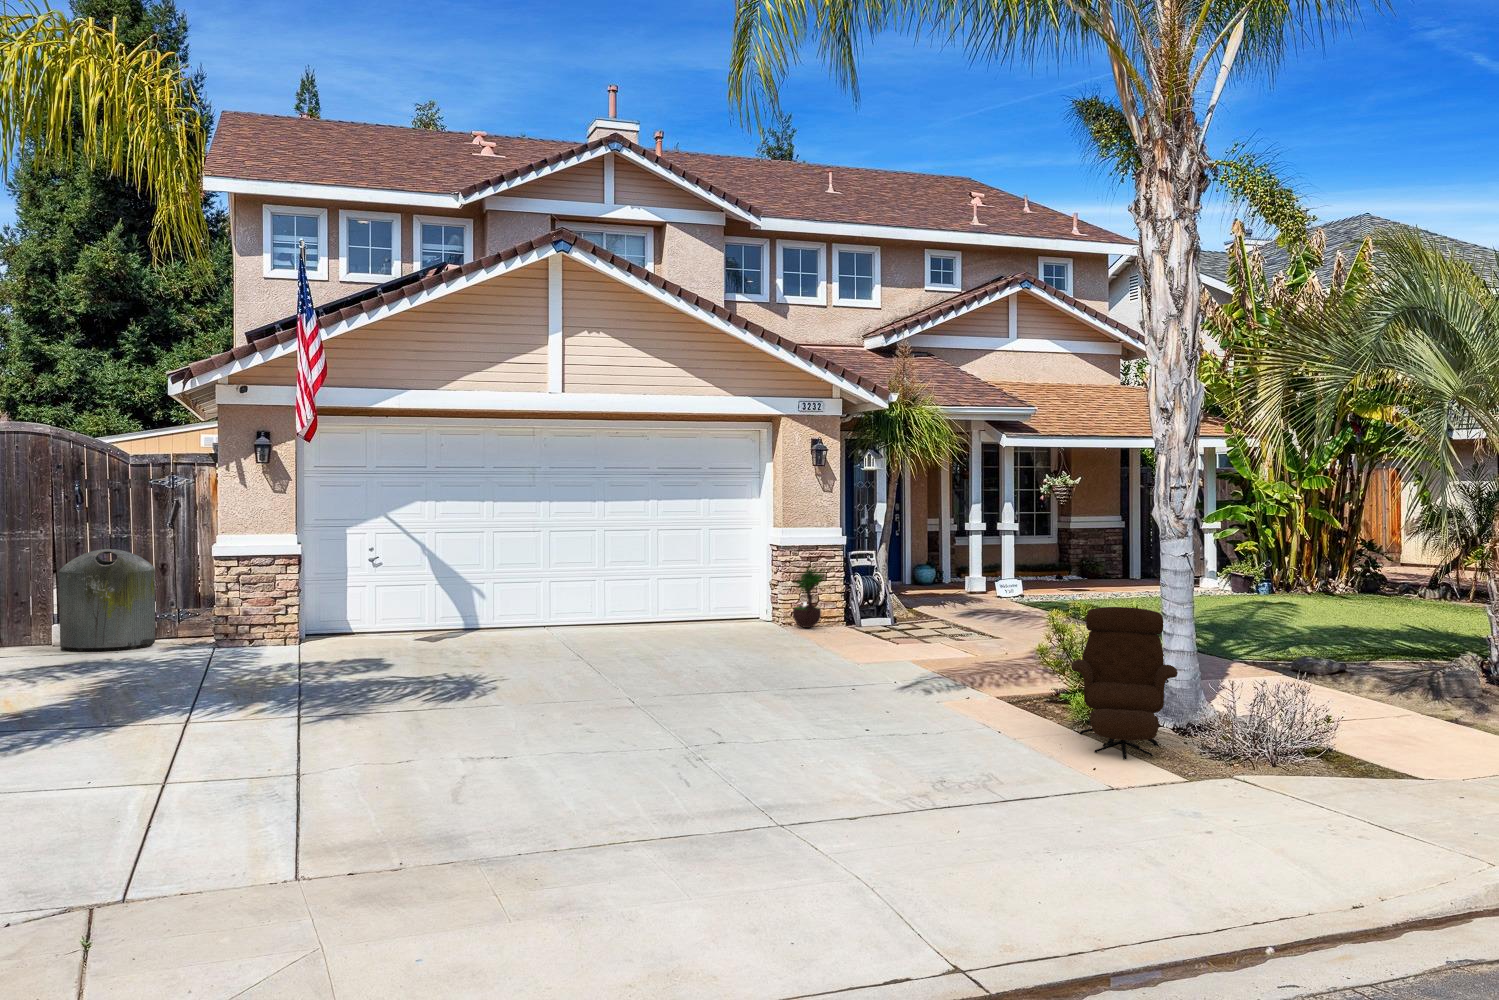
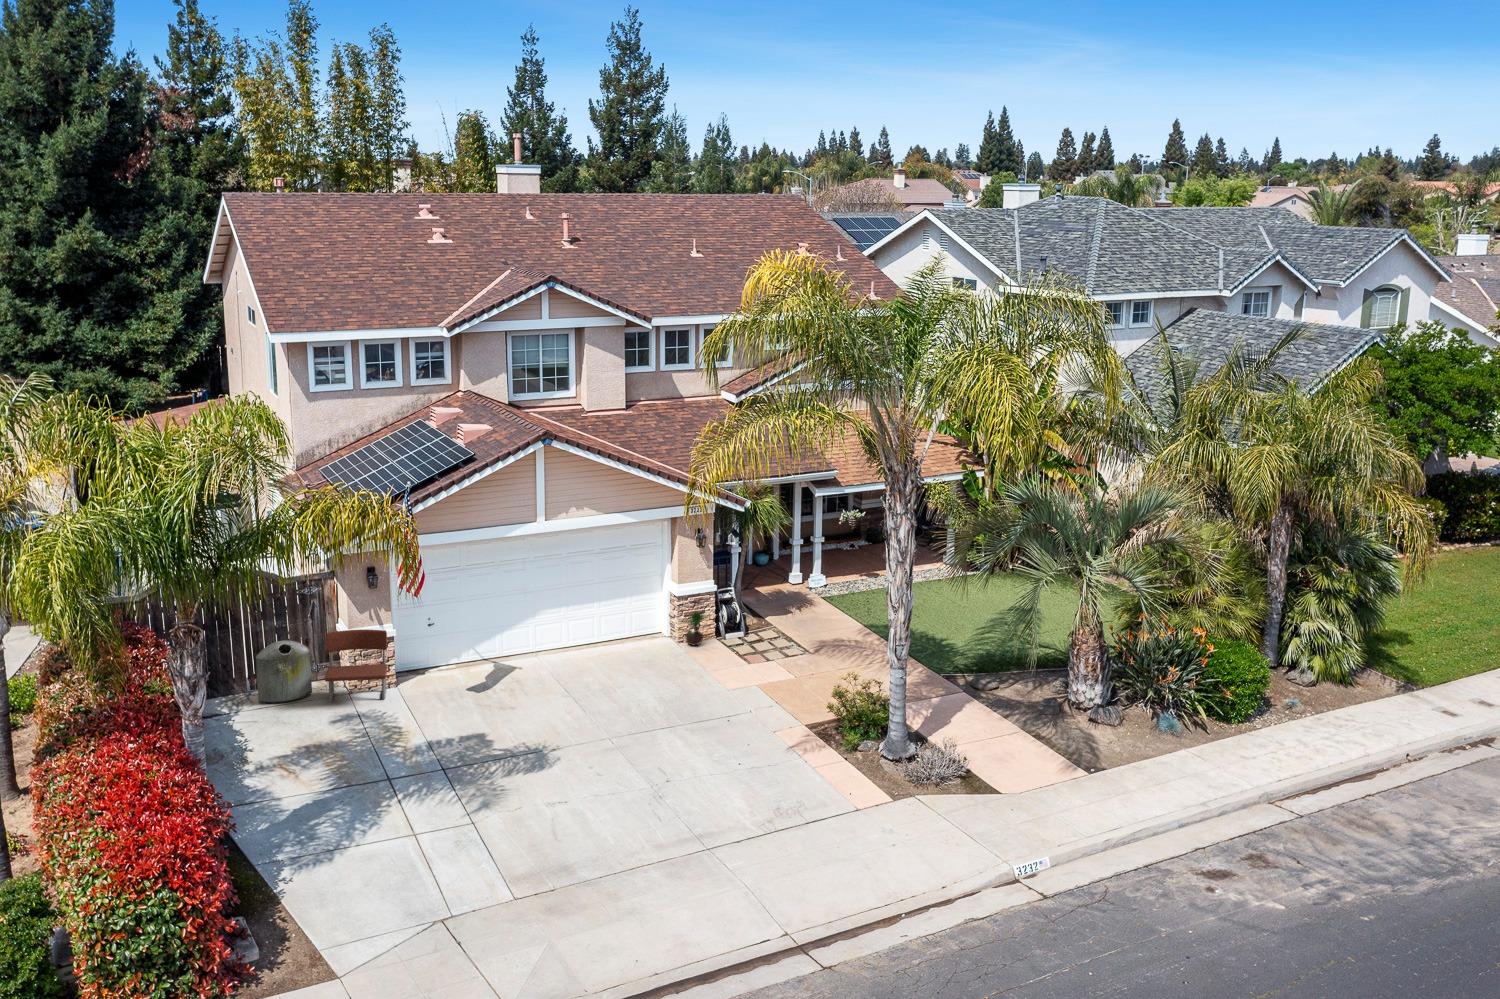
bench: none [162,540,281,654] -> present [325,630,387,702]
lounge chair: present [1071,607,1178,759] -> none [845,694,896,780]

